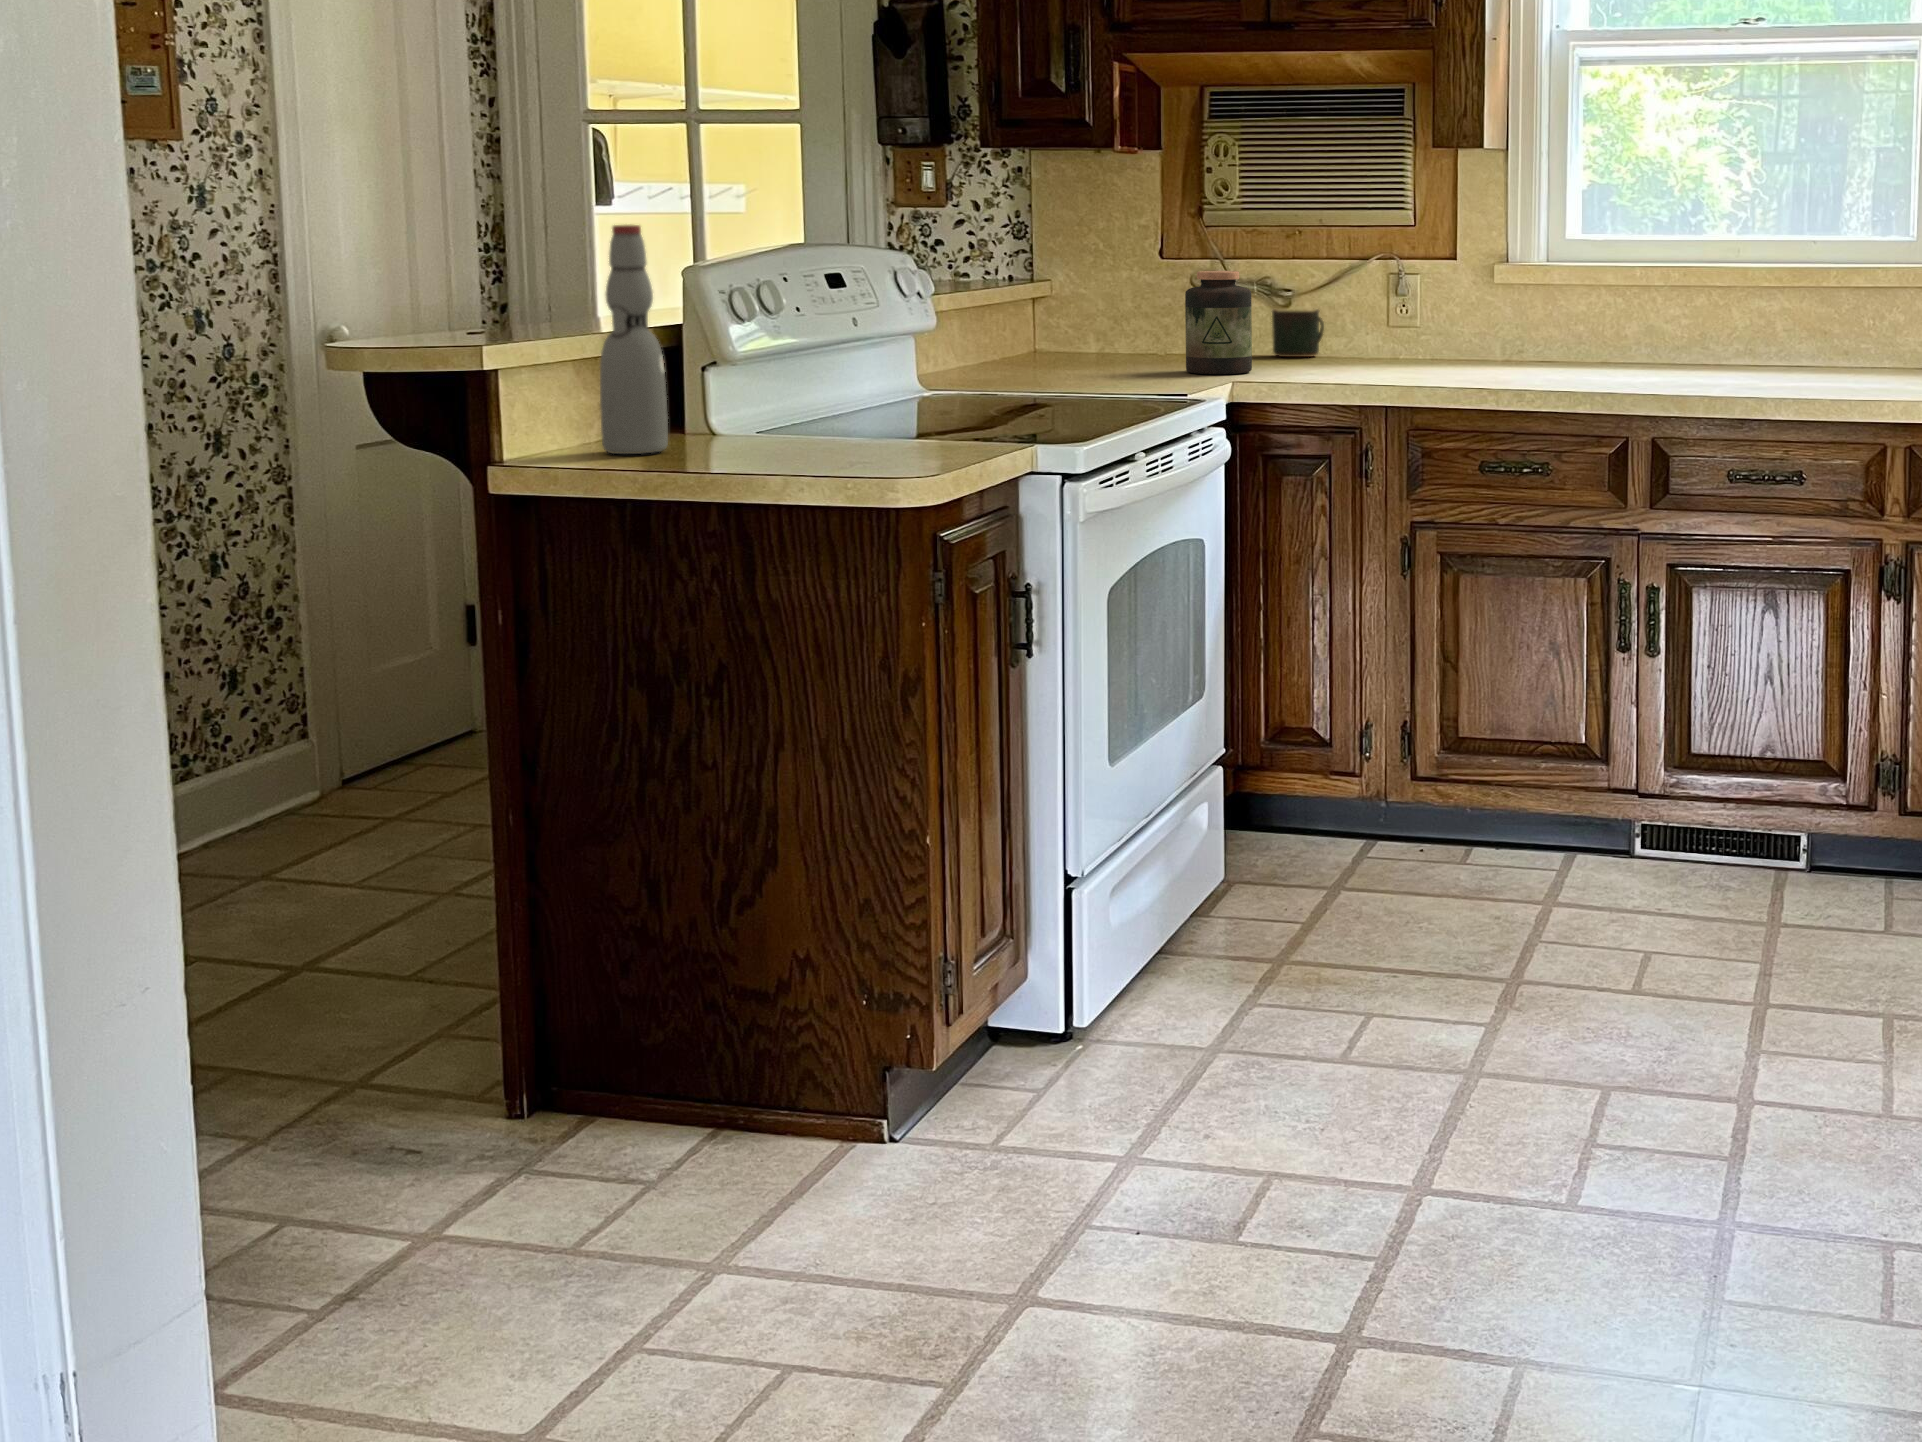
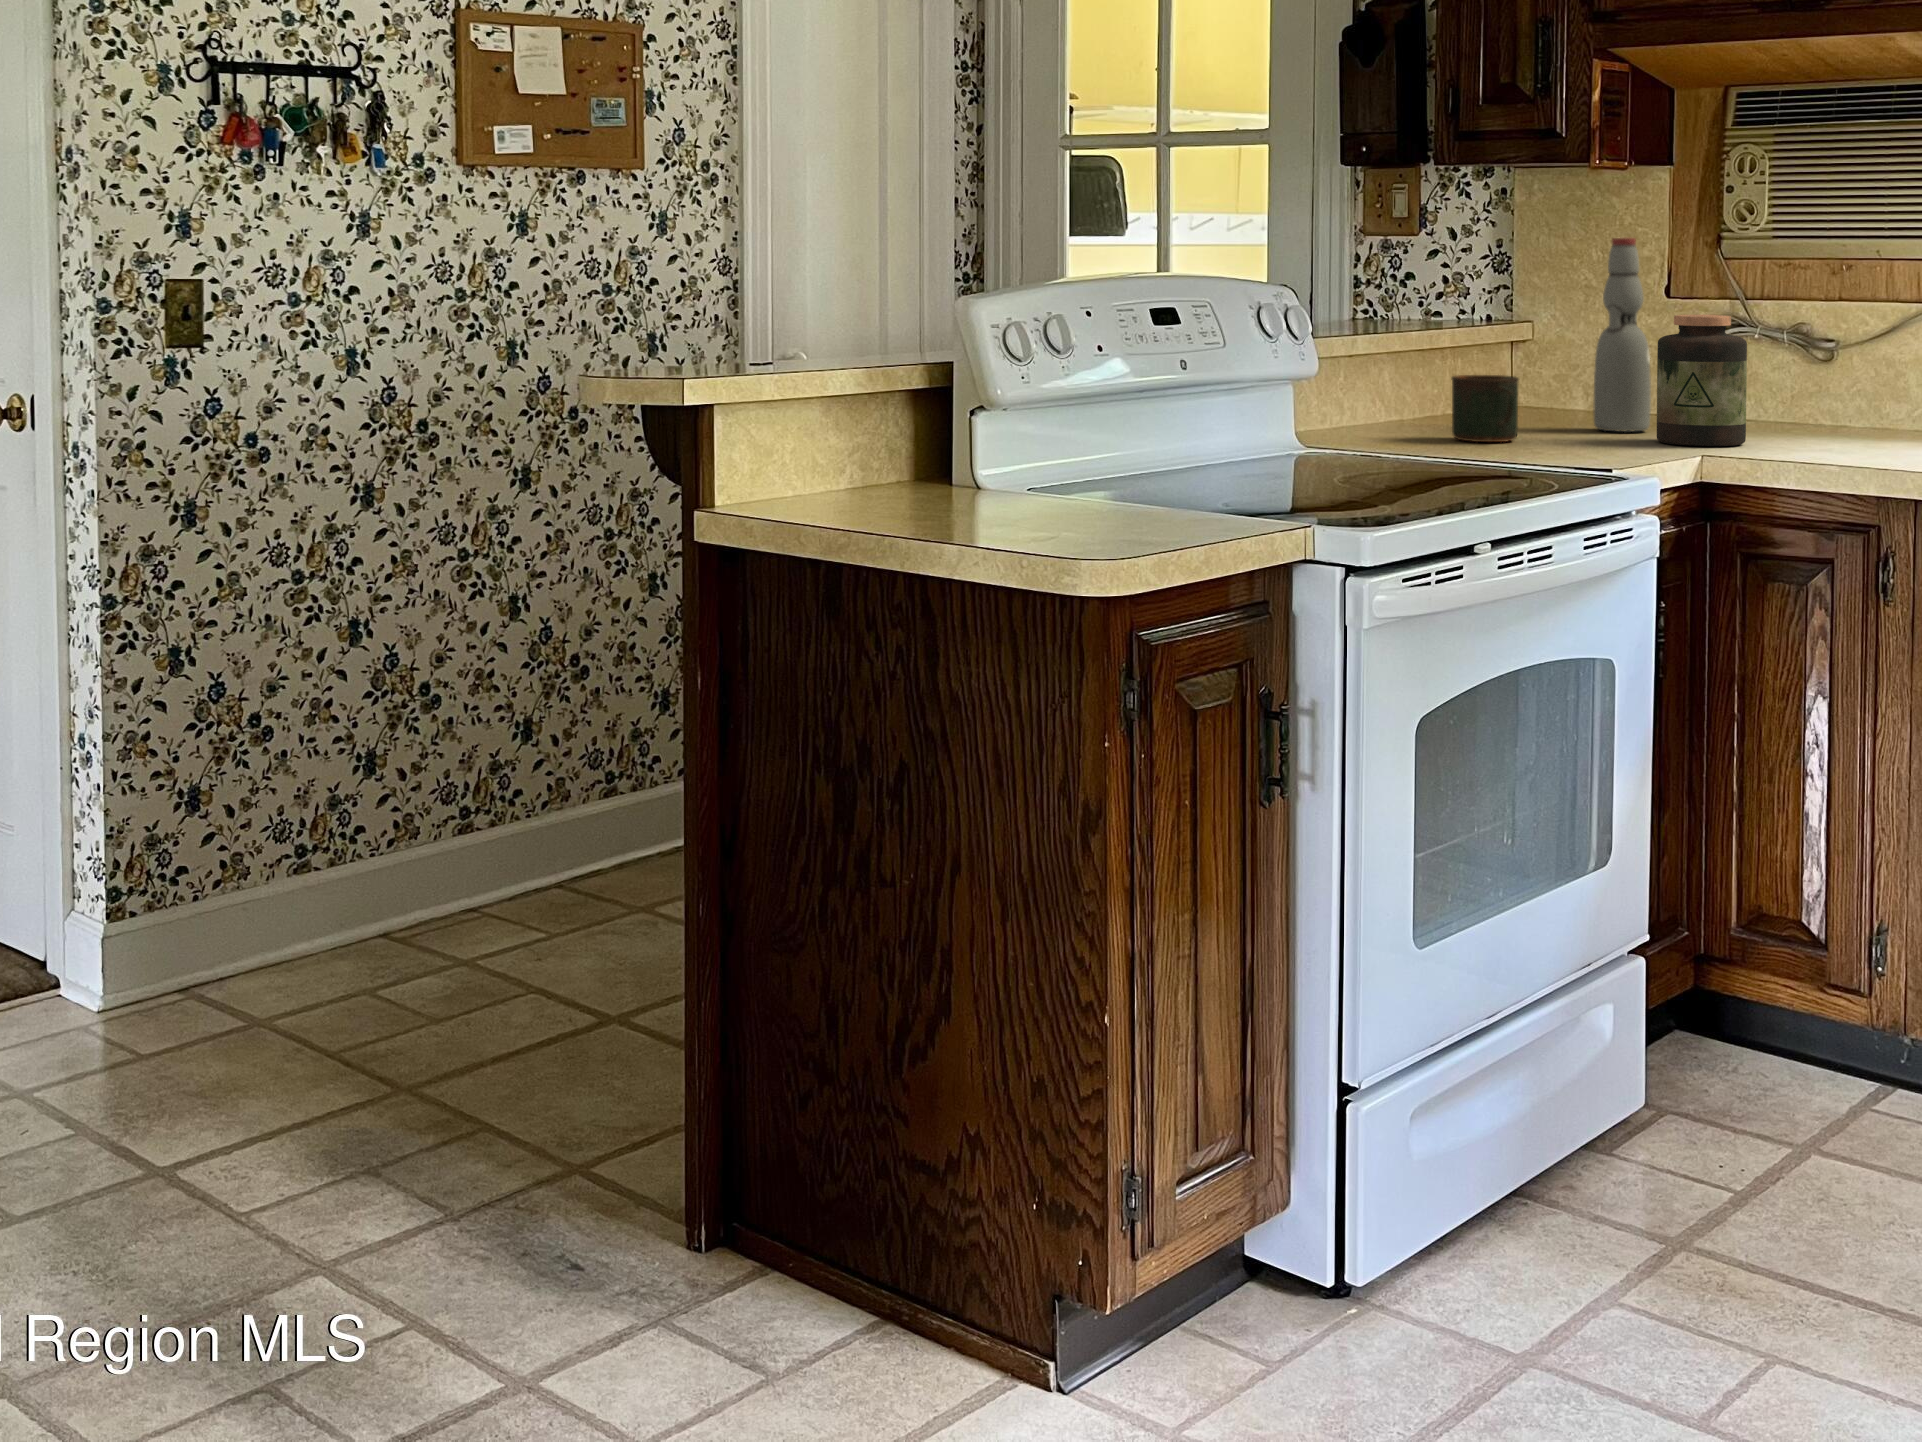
bottle: present [600,225,668,454] -> present [1593,237,1651,432]
mug: present [1272,309,1324,357] -> present [1452,375,1519,442]

